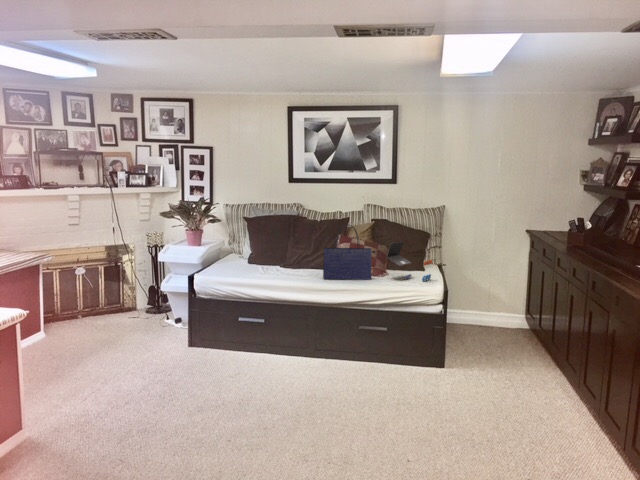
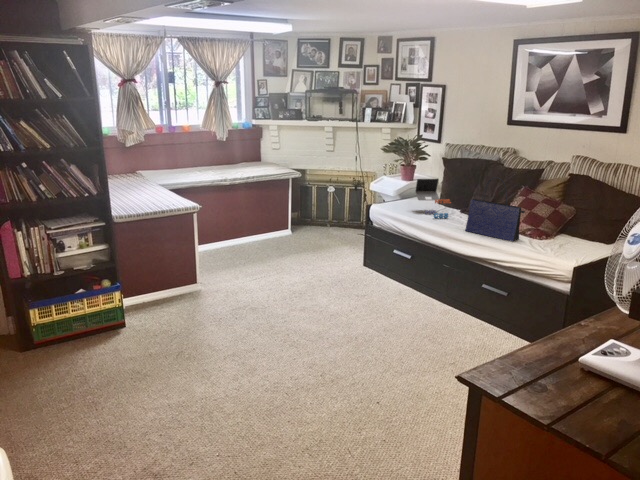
laptop: present [387,242,433,281] -> present [415,179,451,218]

